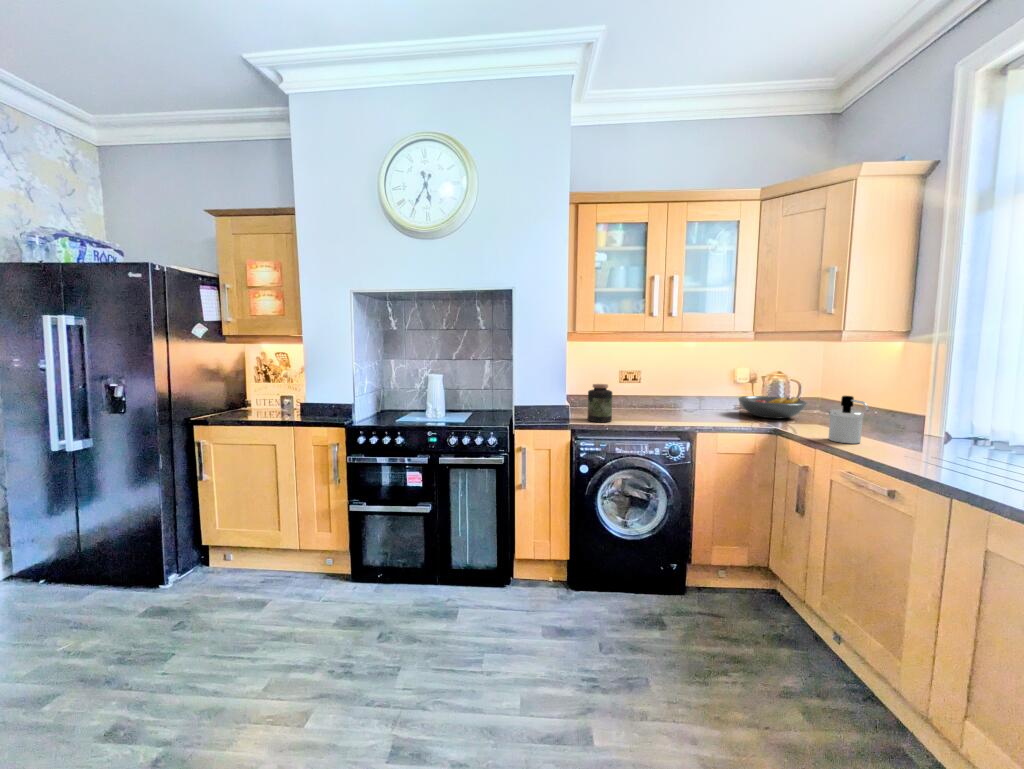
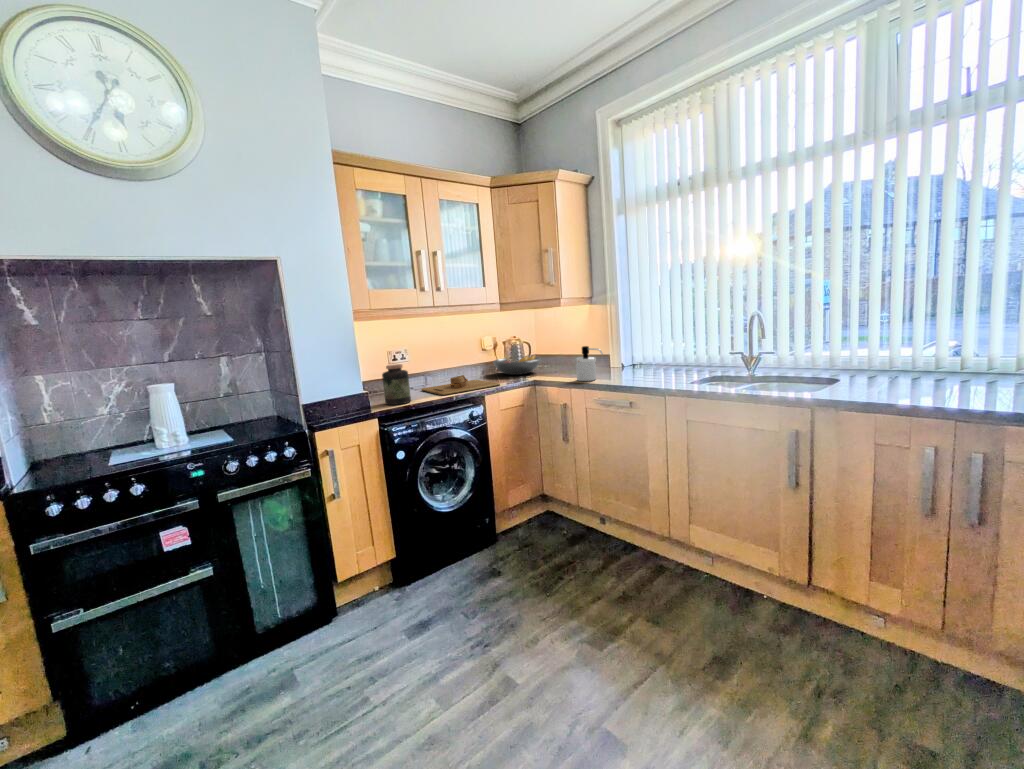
cutting board: none [639,406,722,425] -> present [421,375,500,396]

